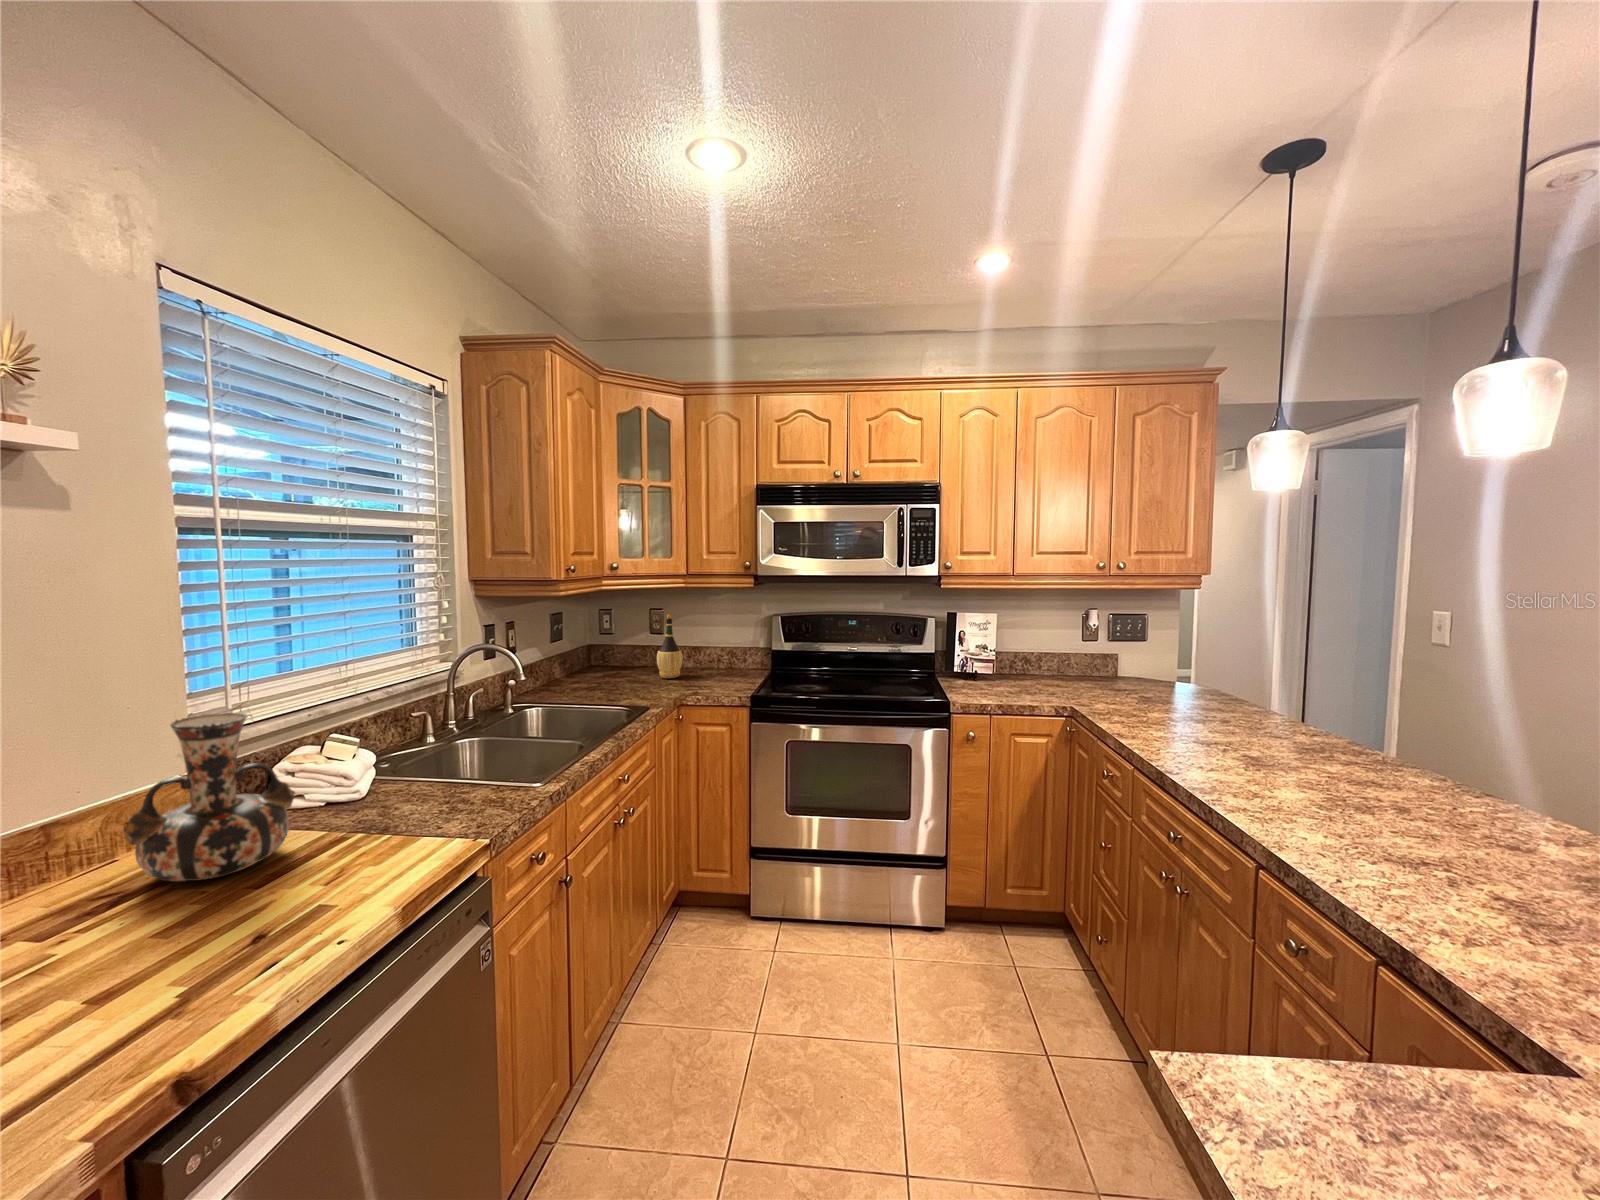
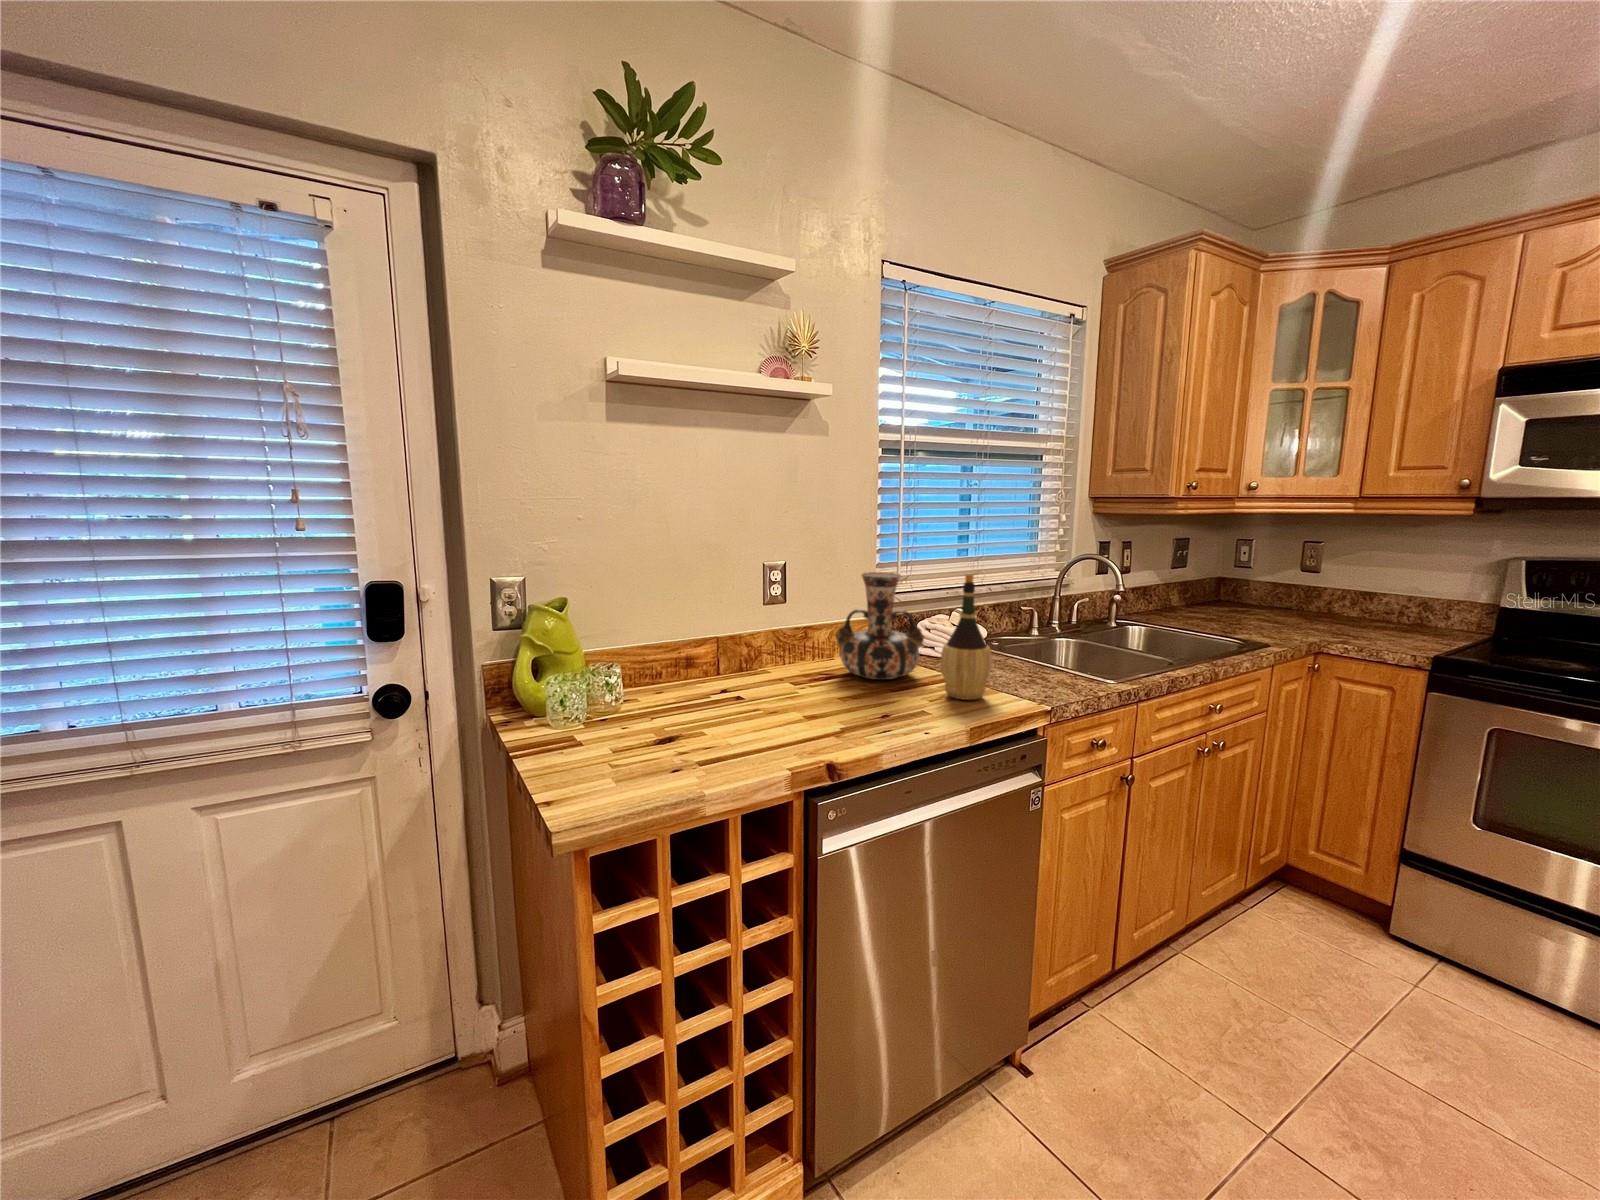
wine bottle: present [657,614,683,678] -> present [941,574,992,700]

